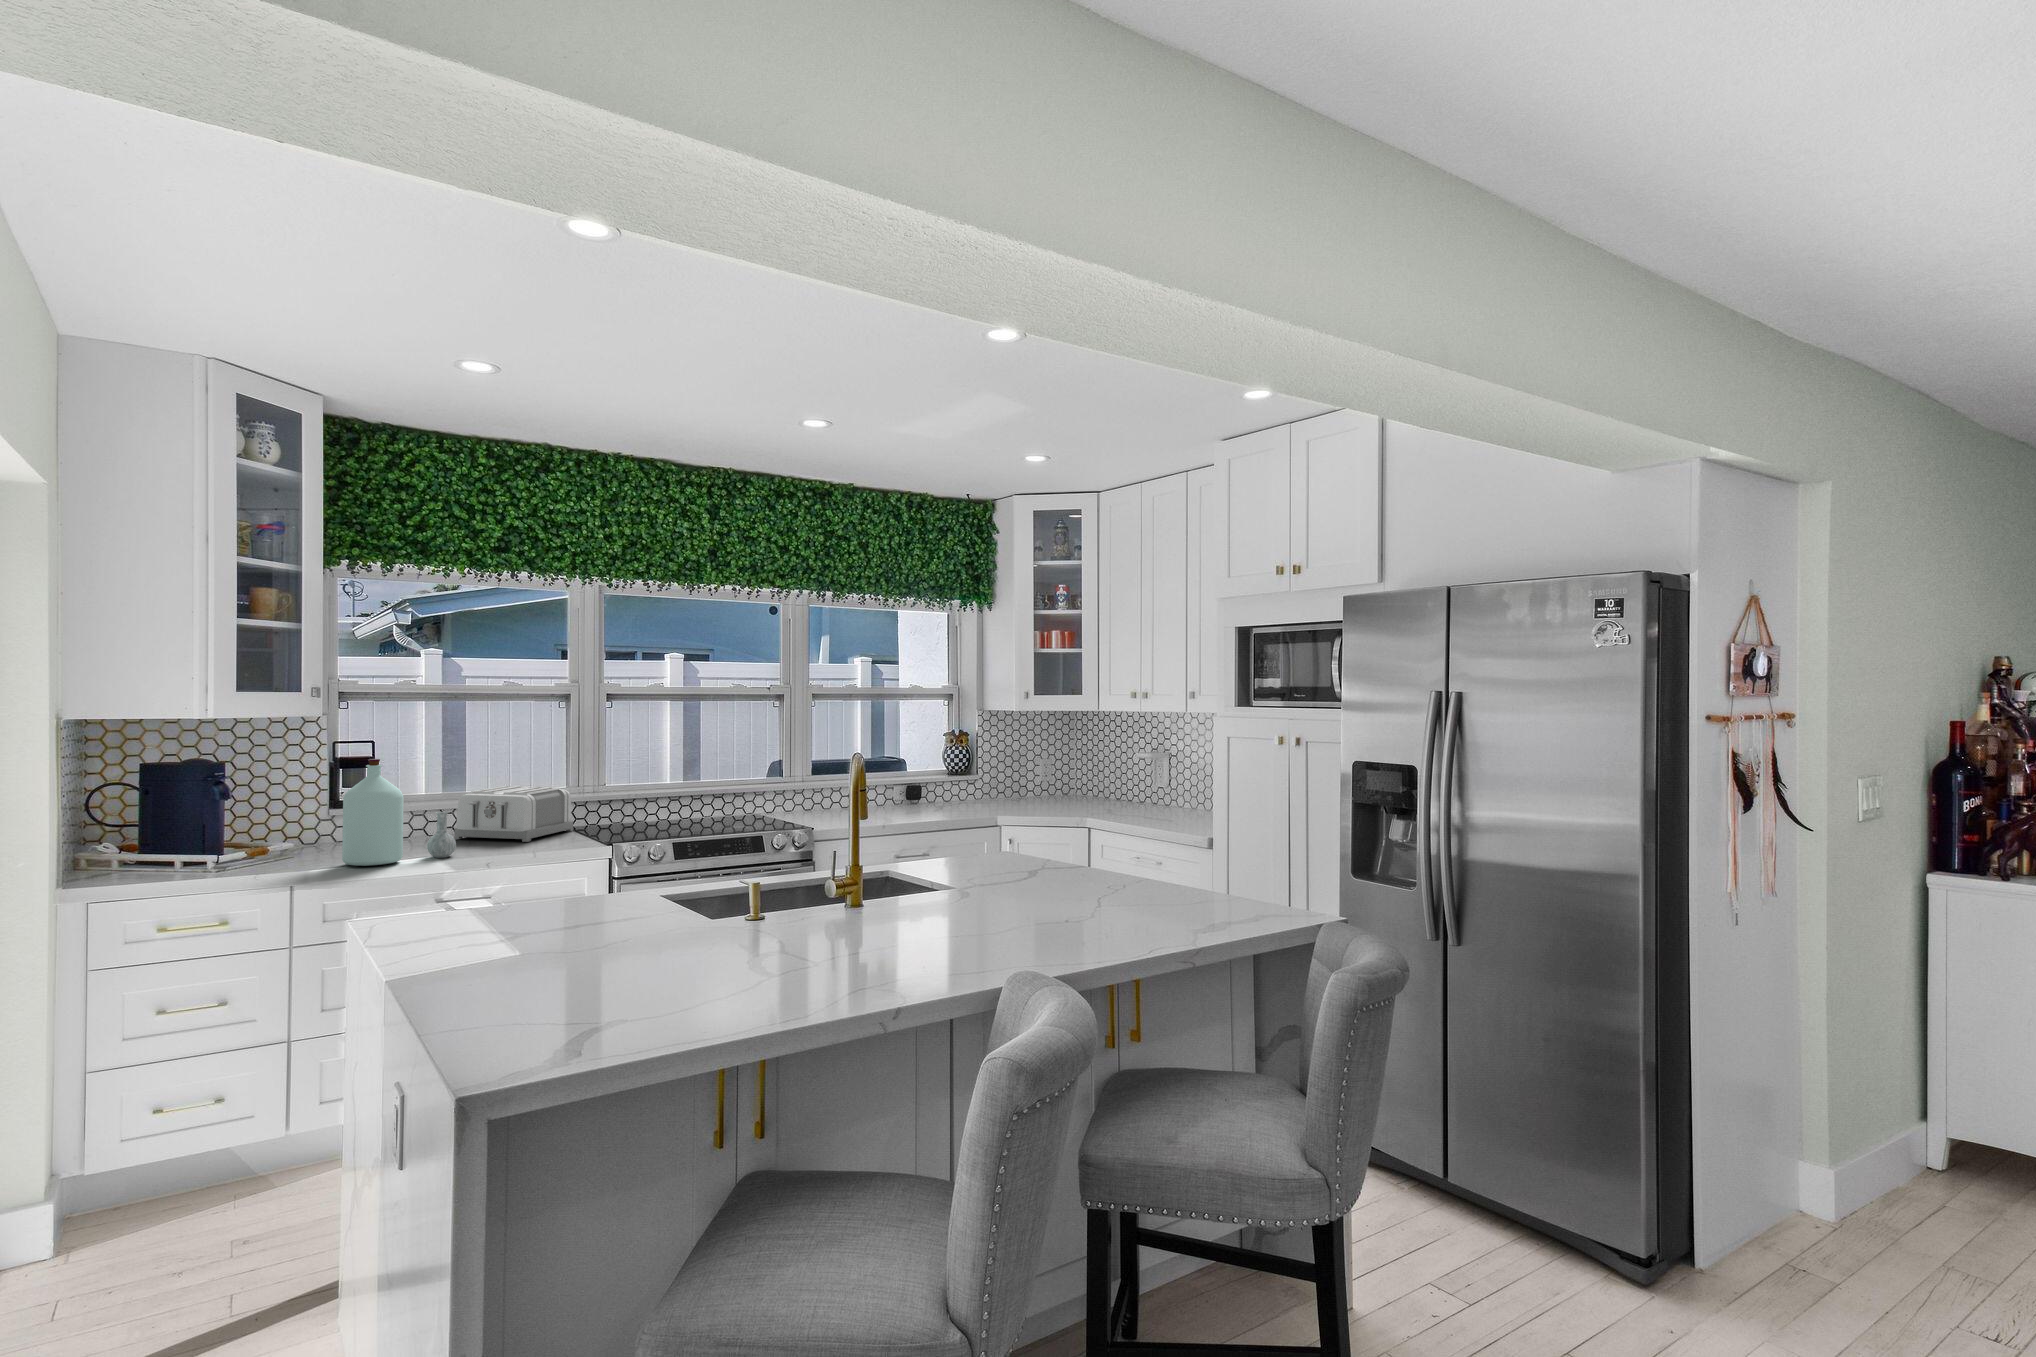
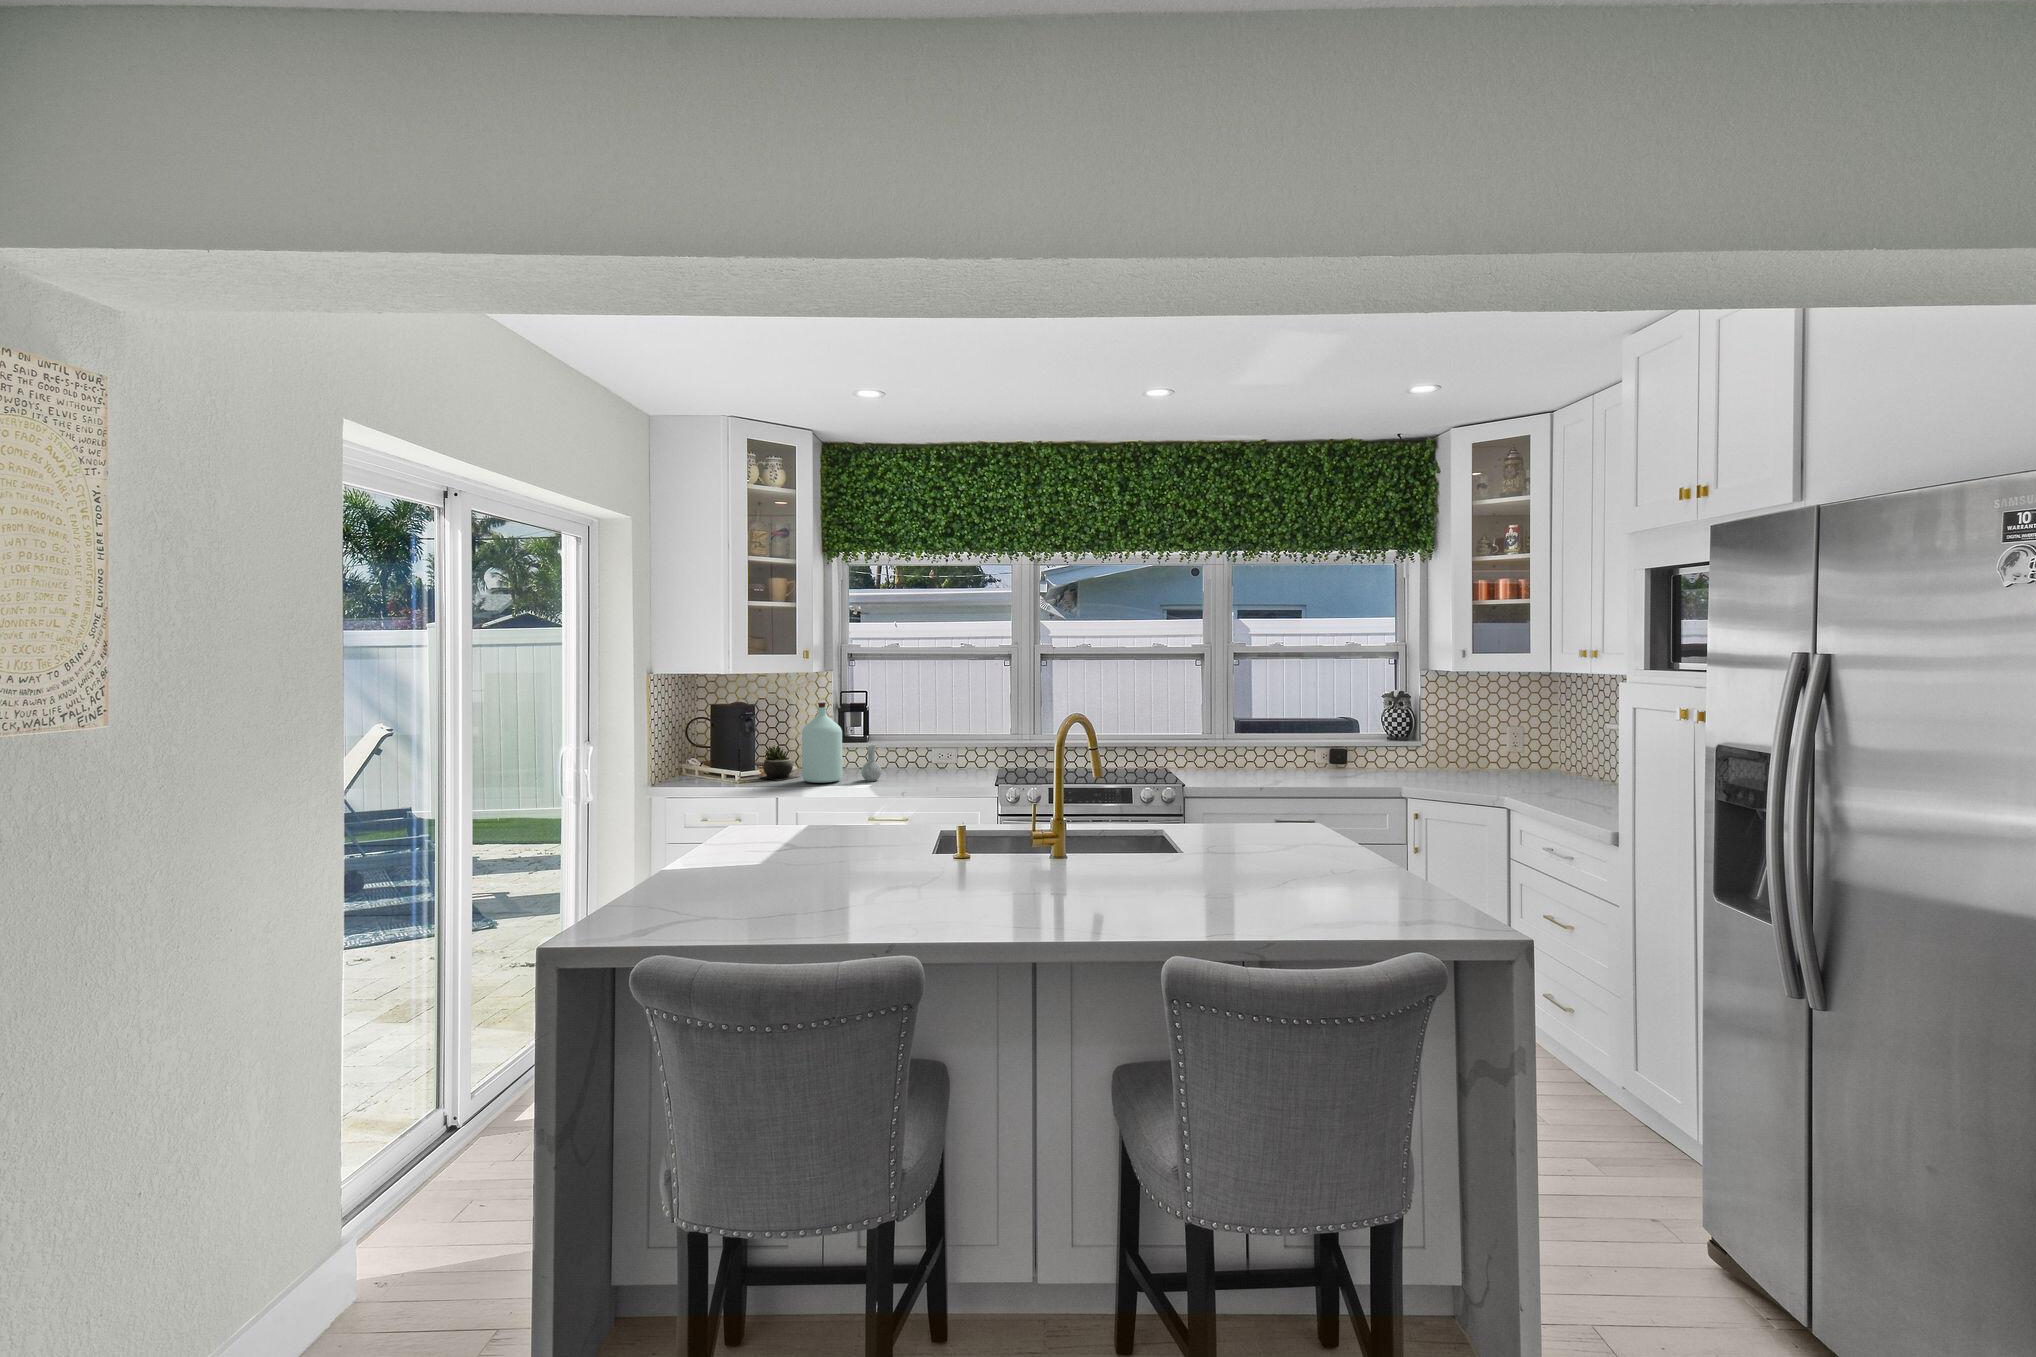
toaster: present [454,786,573,842] -> none [908,727,997,774]
succulent plant: none [256,820,321,869] -> present [759,745,799,780]

